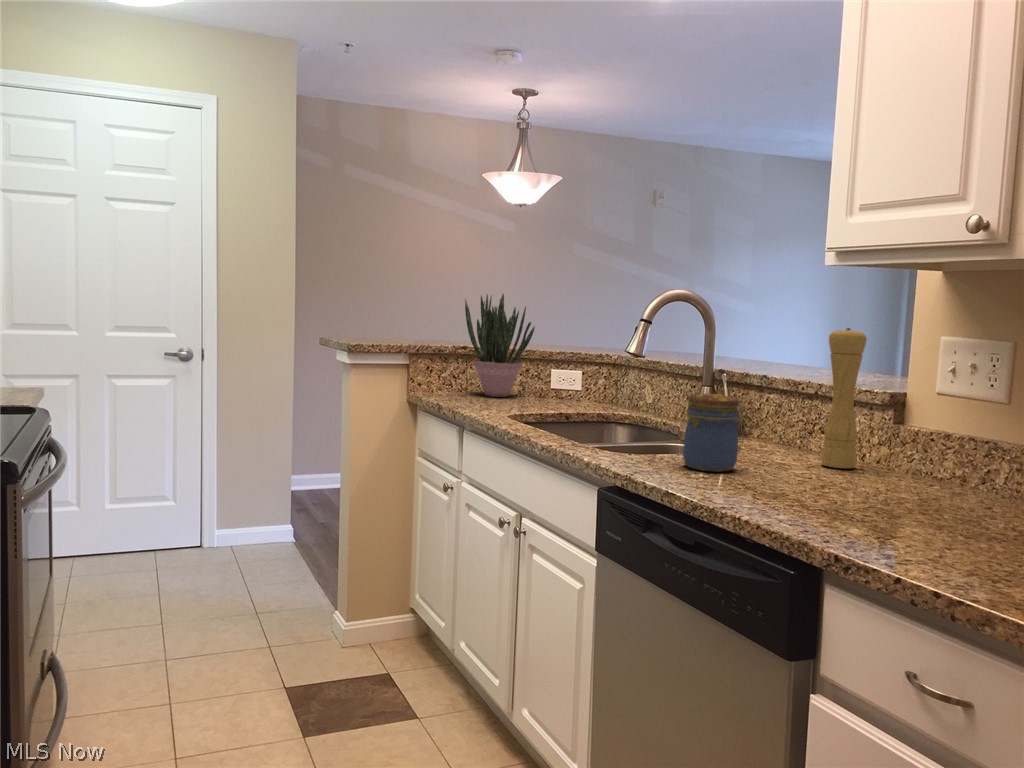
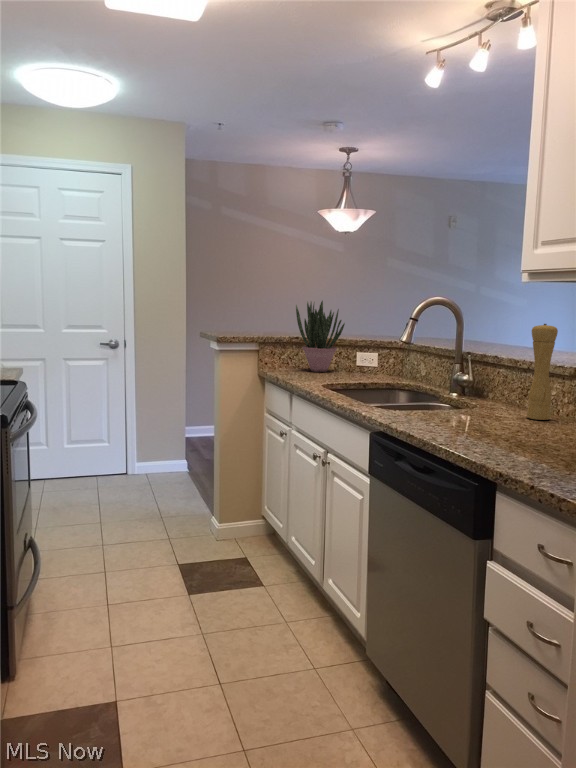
jar: present [683,394,744,471] -> none [428,370,469,422]

